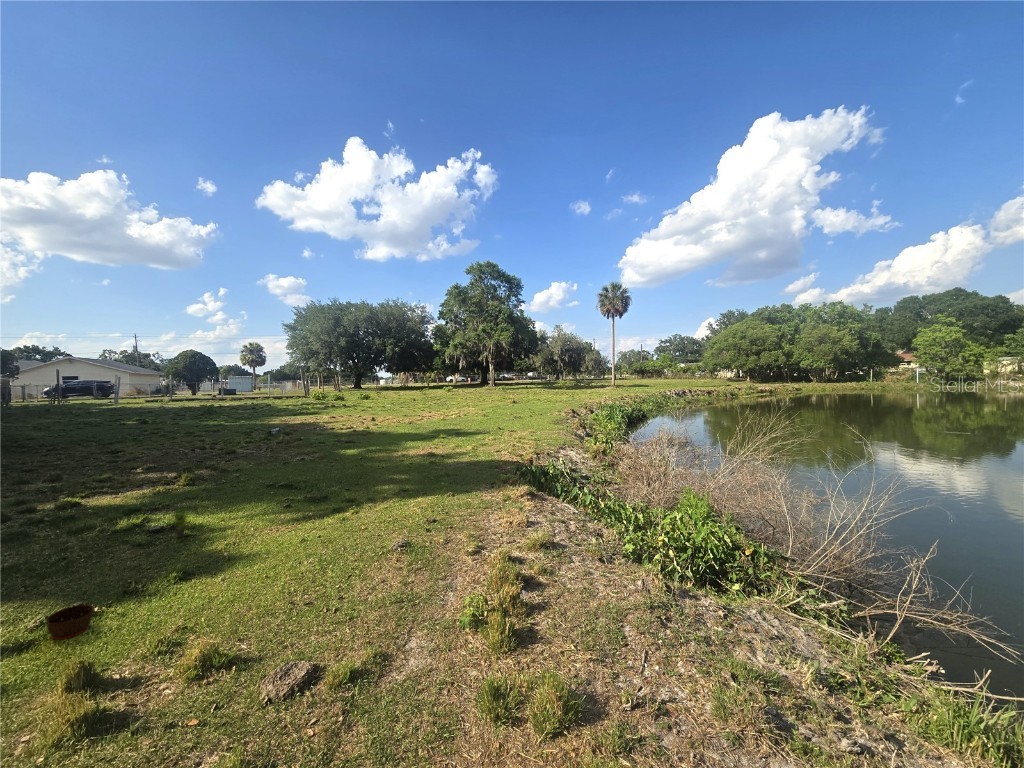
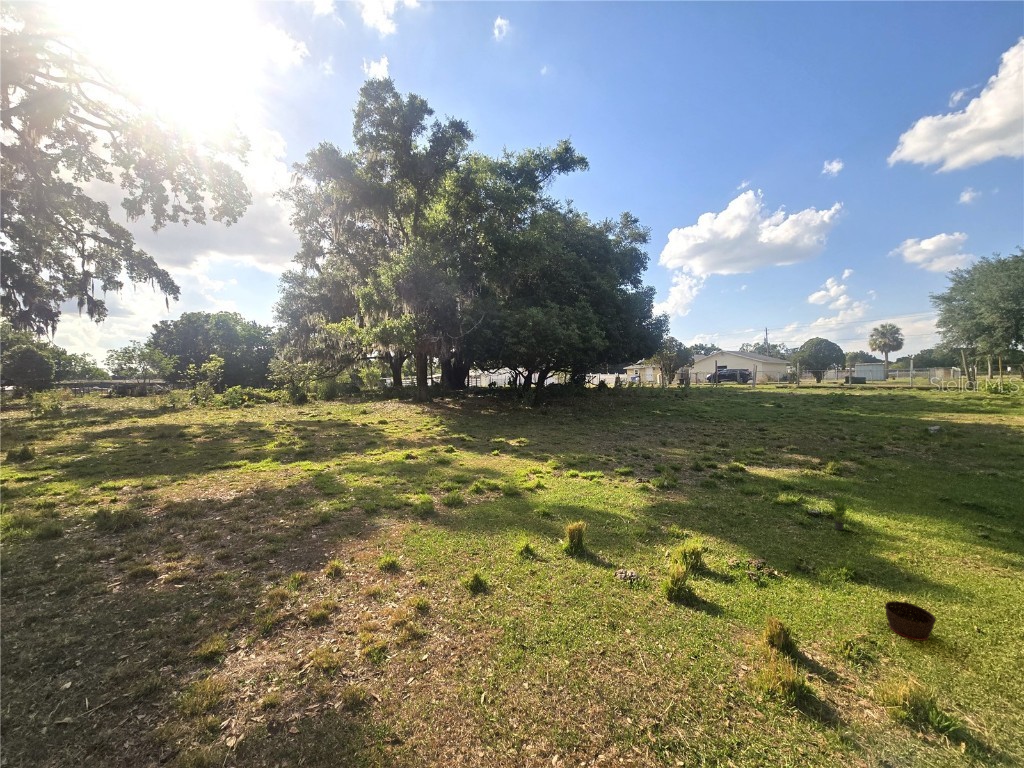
basket: present [46,604,94,640] -> present [885,601,936,641]

